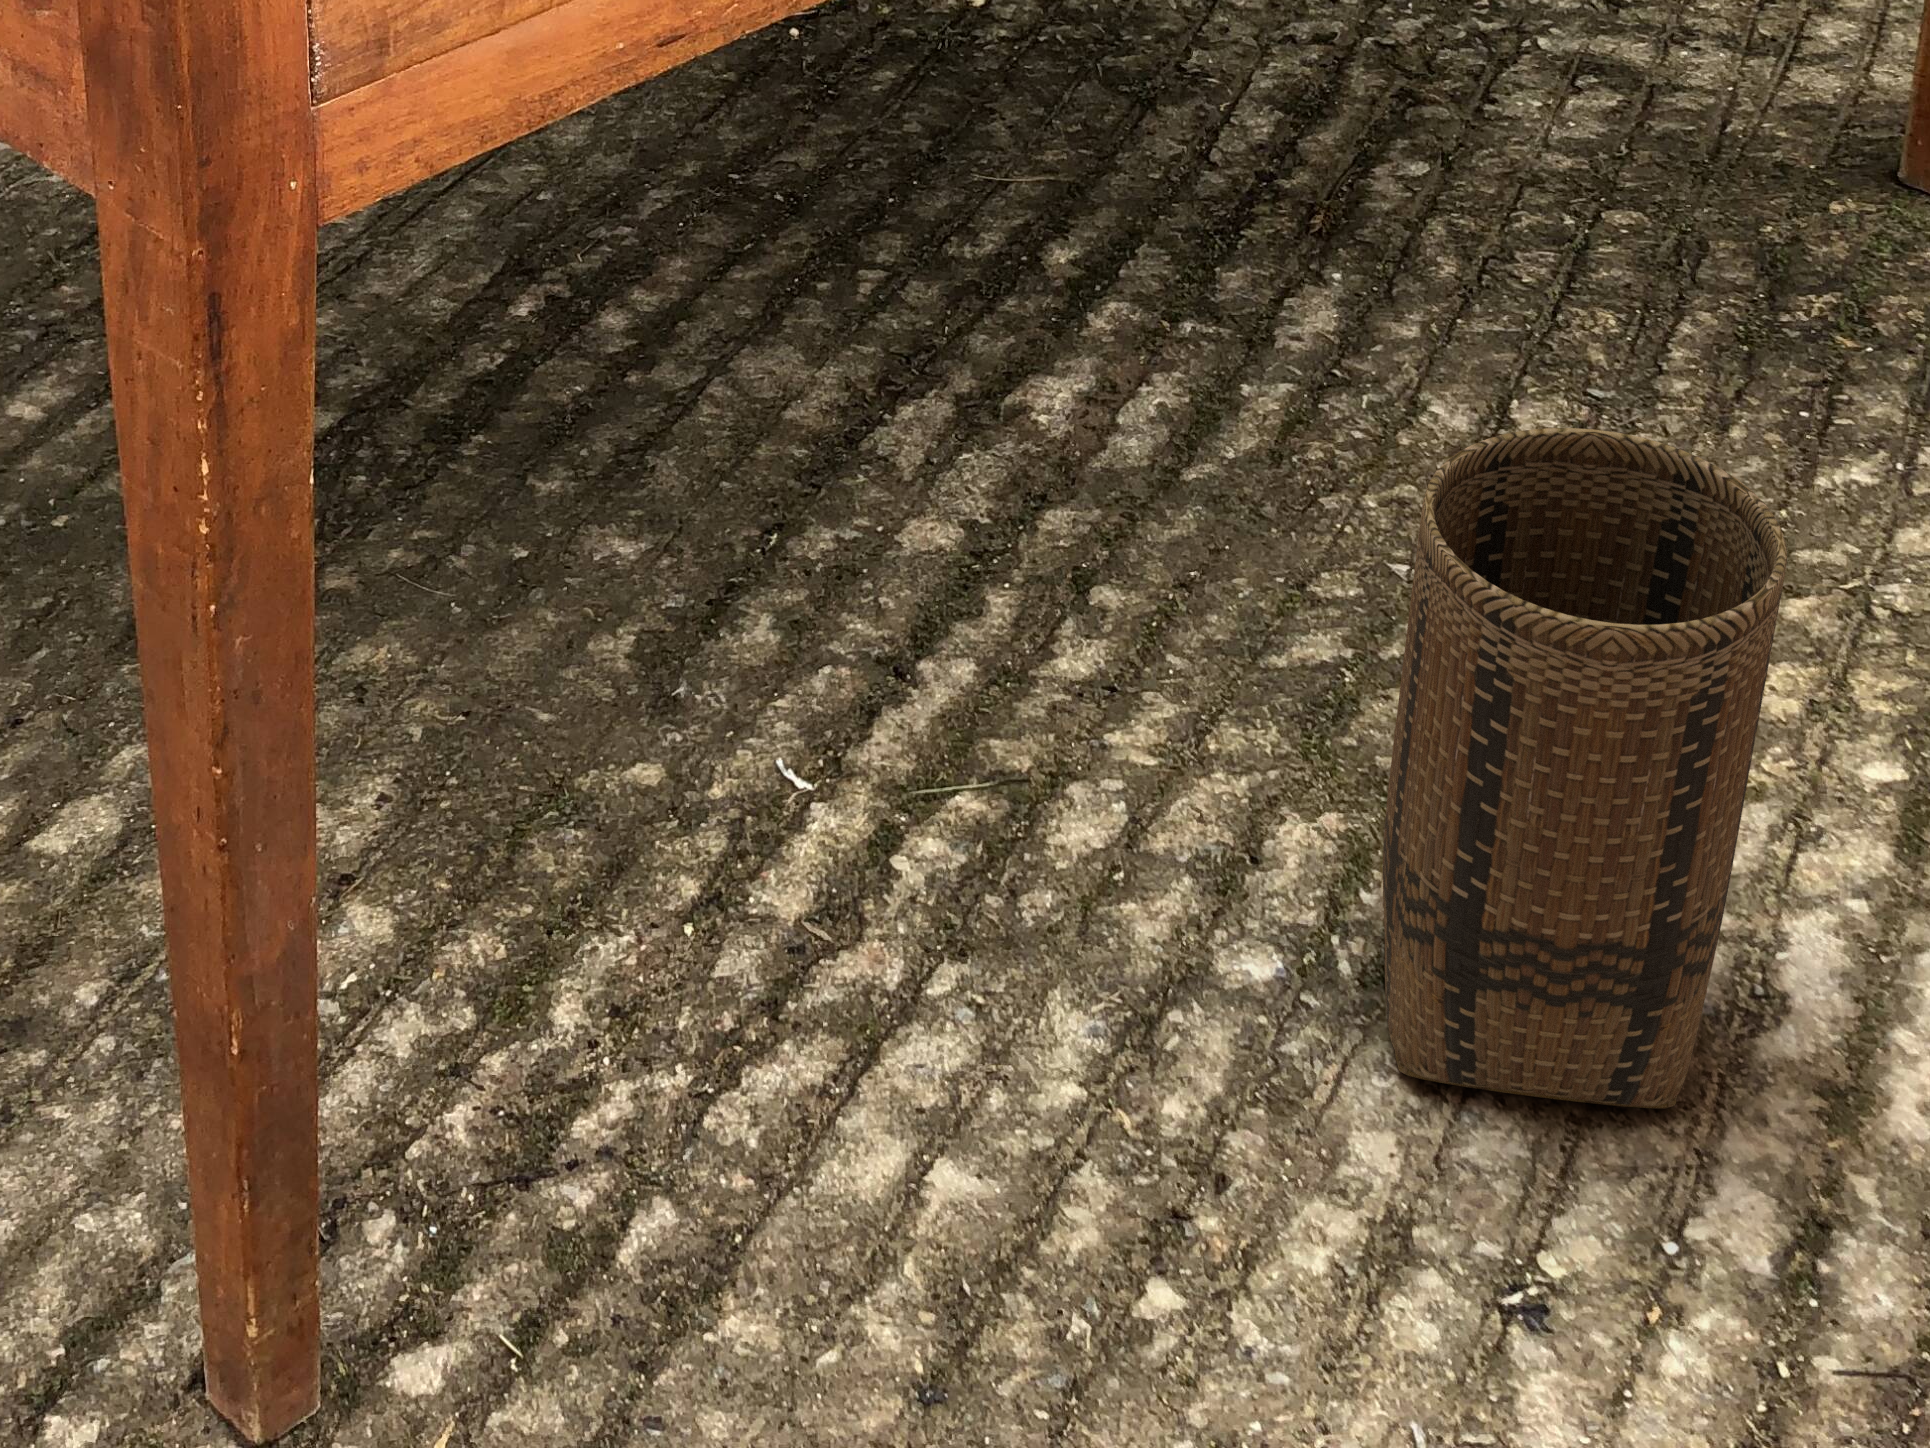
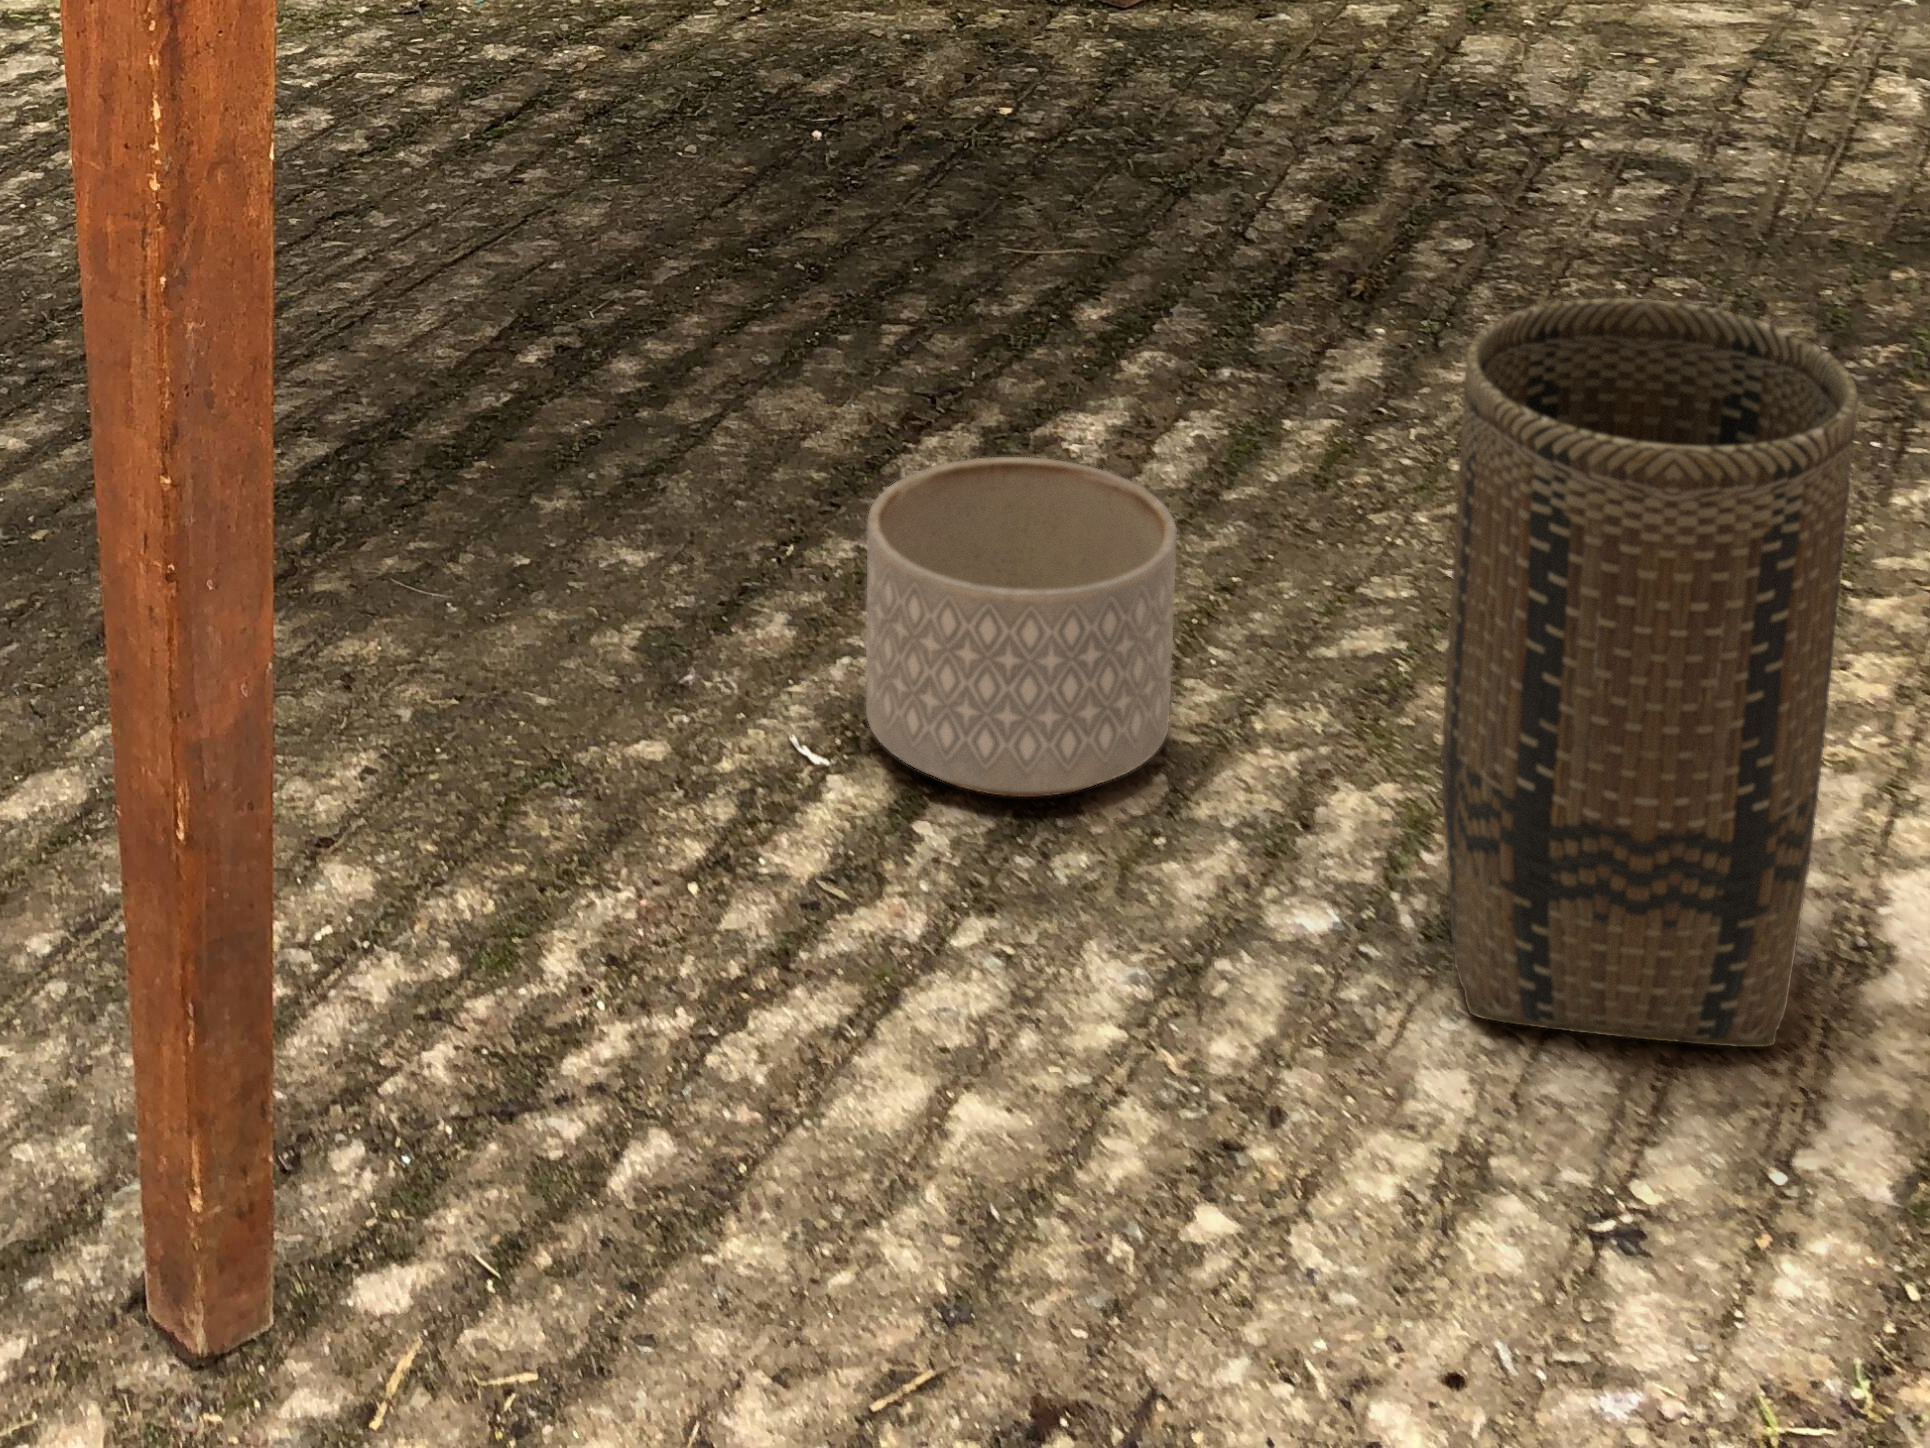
planter: none [847,494,1143,829] -> present [866,457,1177,797]

